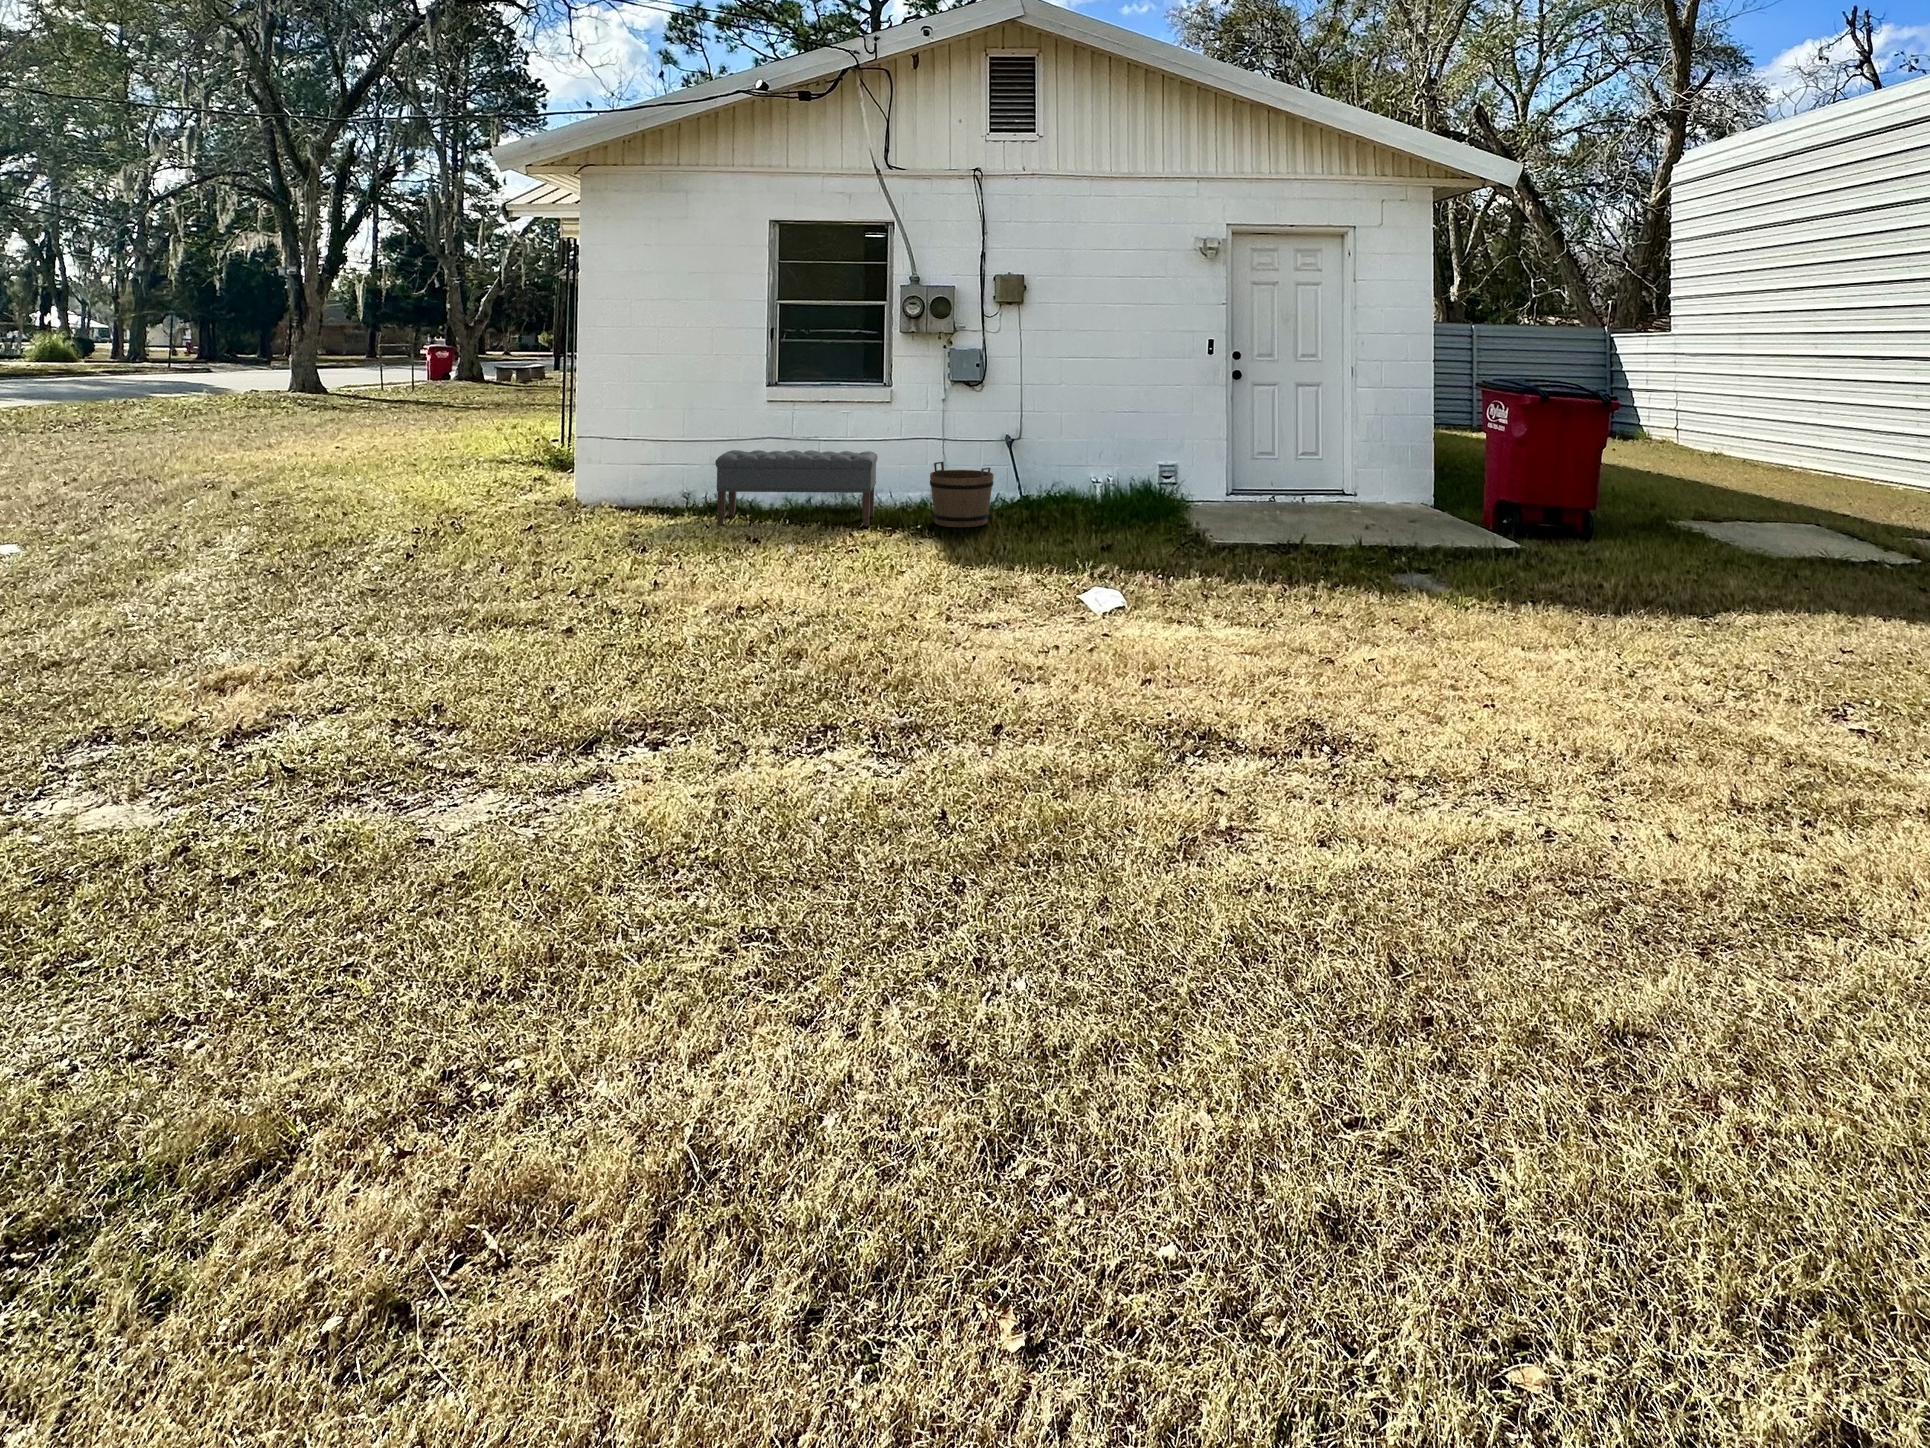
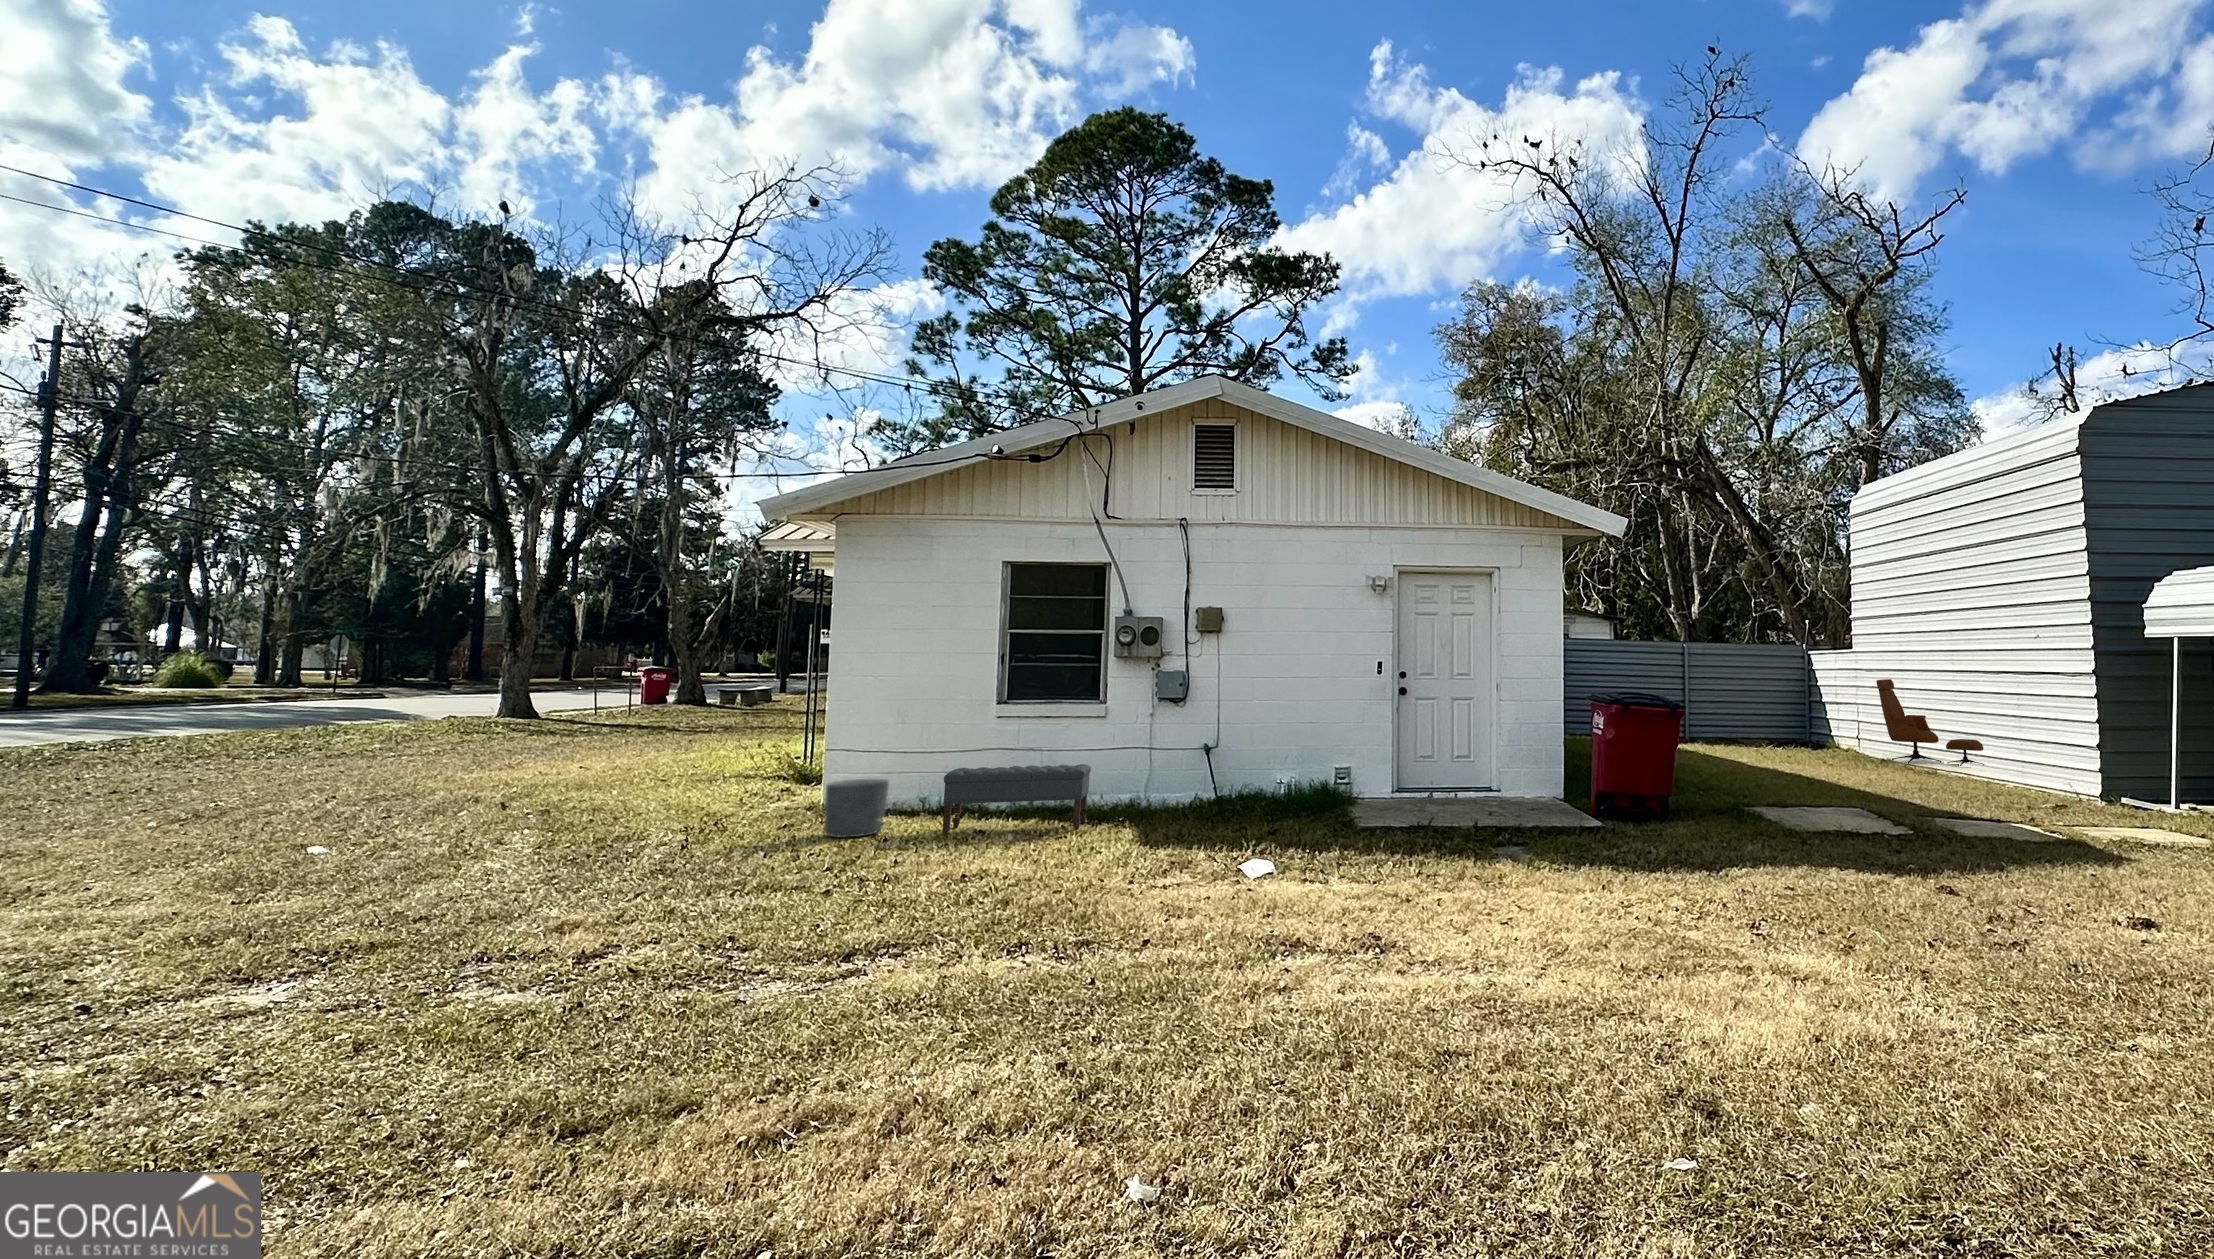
lounge chair: none [1762,384,1914,491] -> present [1876,679,1985,766]
planter: none [588,458,656,523] -> present [824,779,889,838]
bucket: present [930,462,994,527] -> none [1135,771,1191,826]

